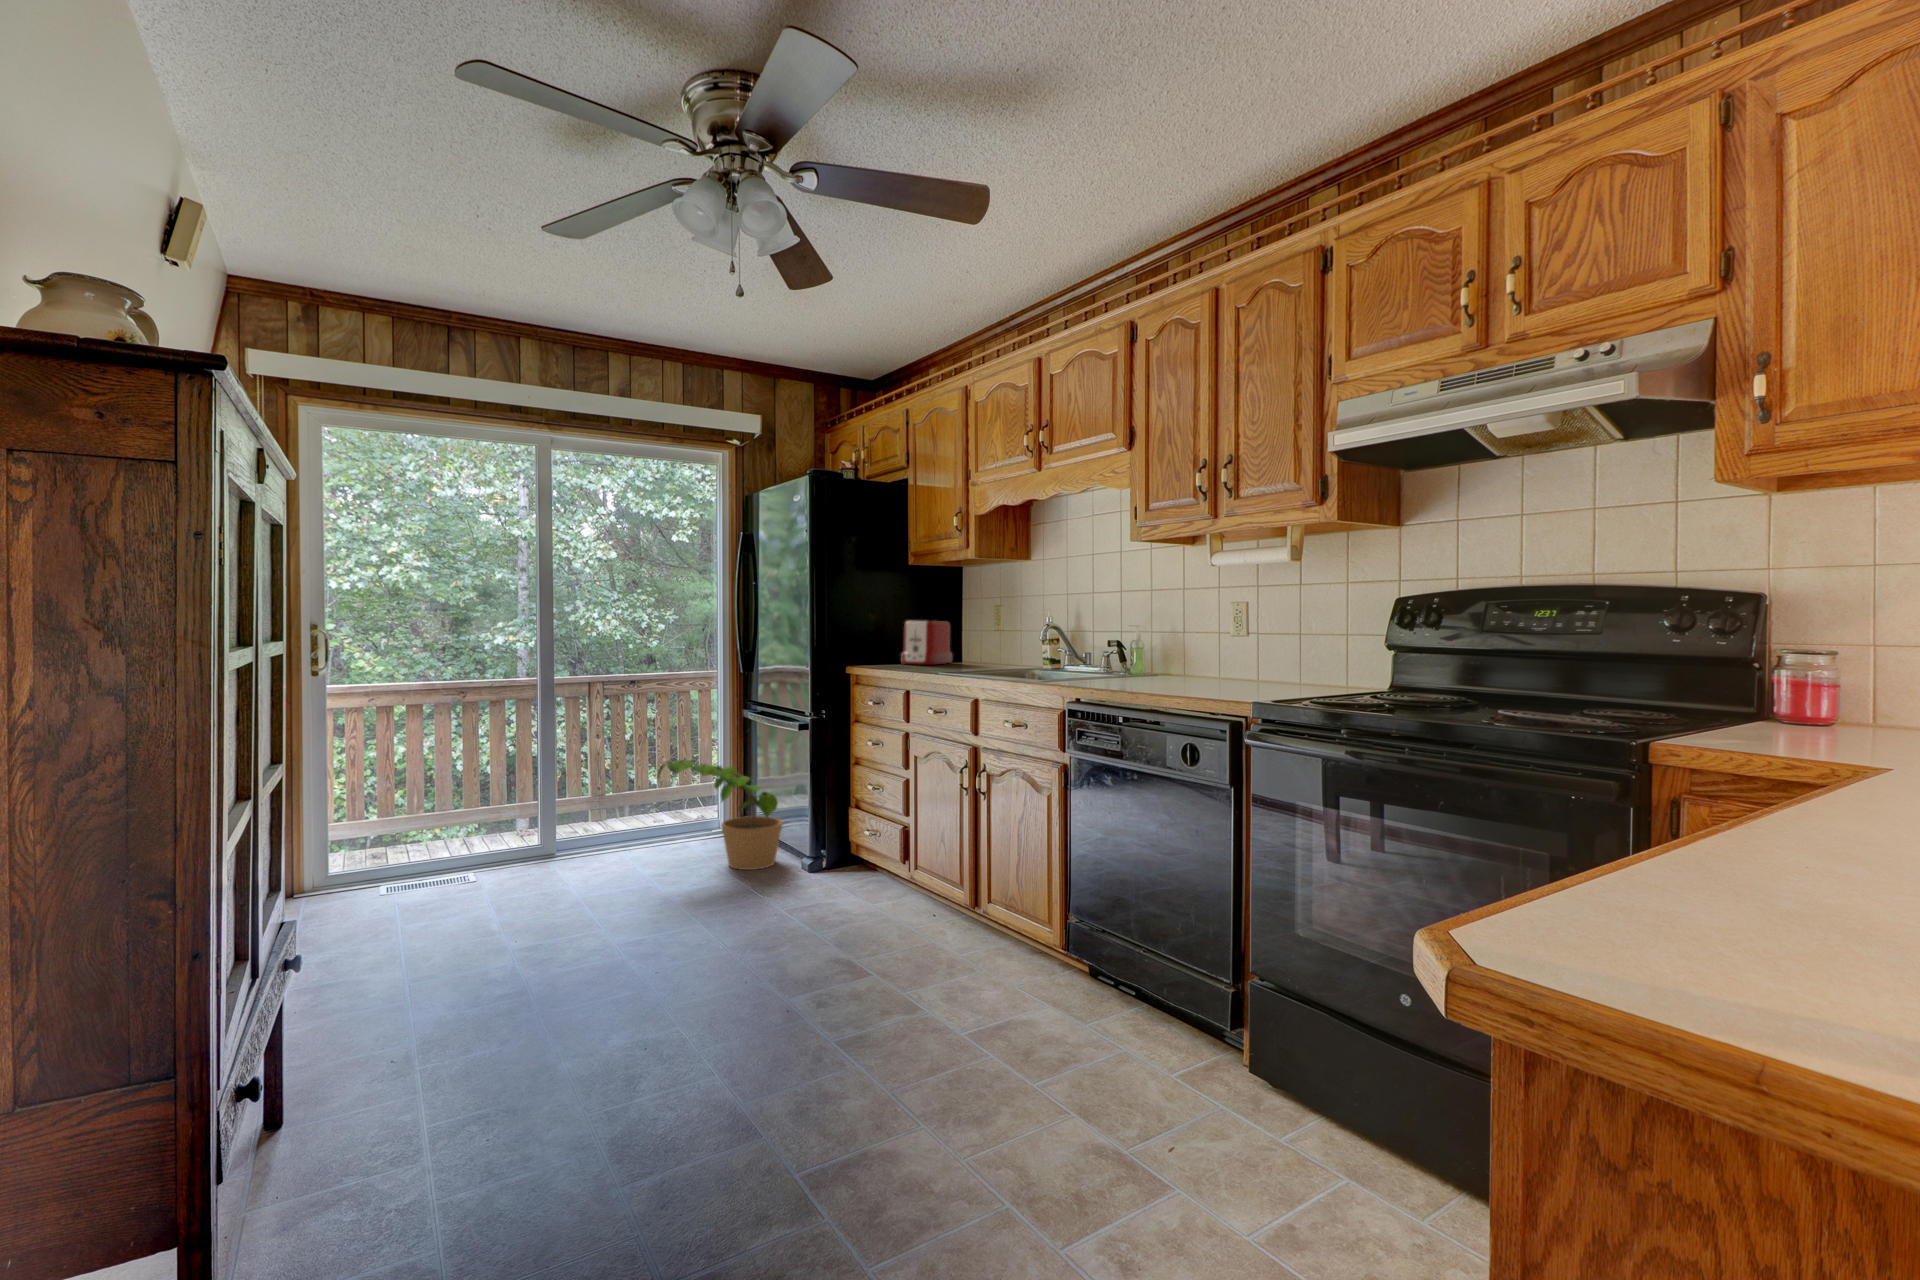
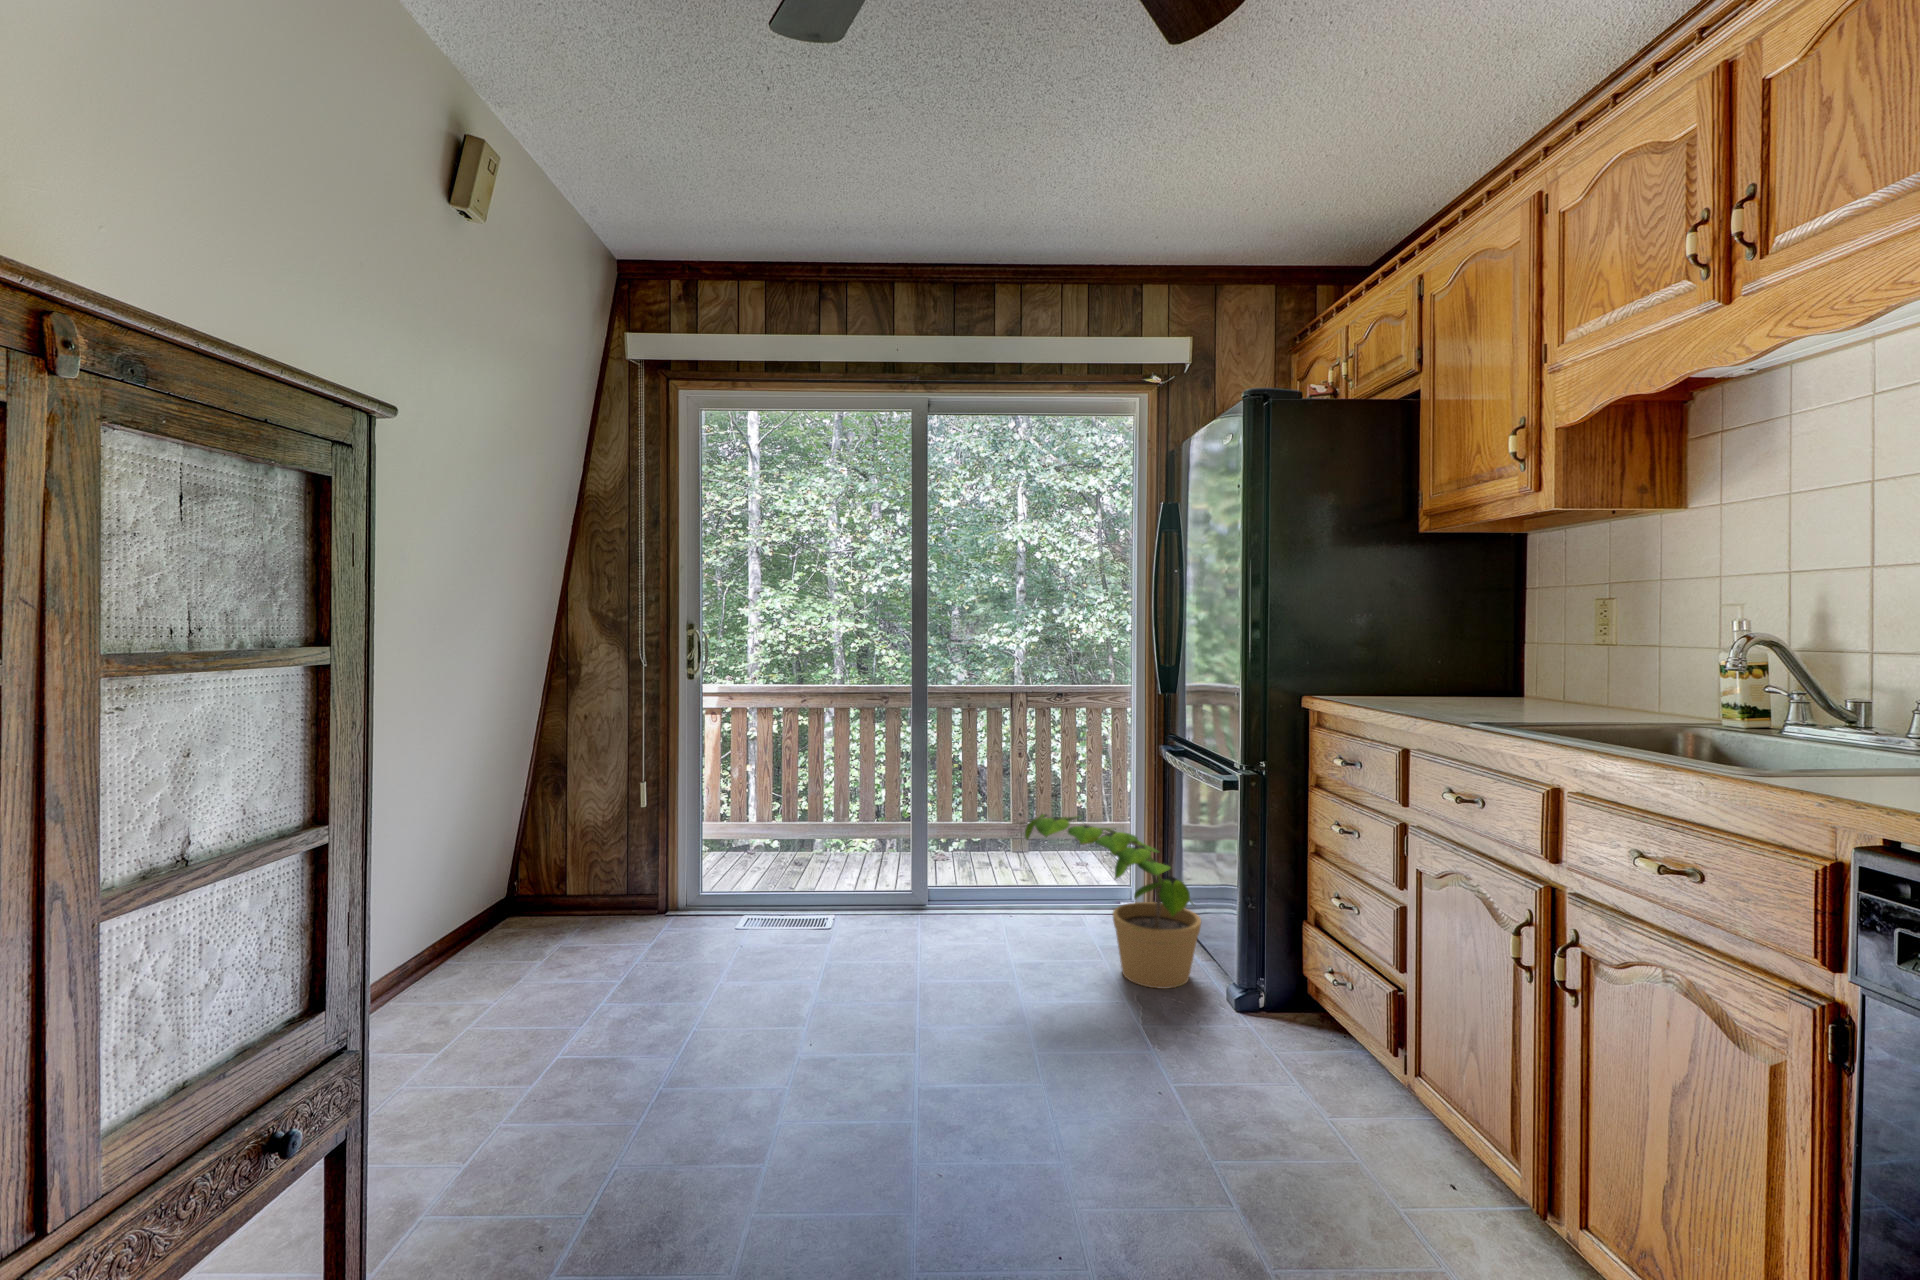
toaster: present [901,621,952,665] -> none [1400,625,1502,702]

